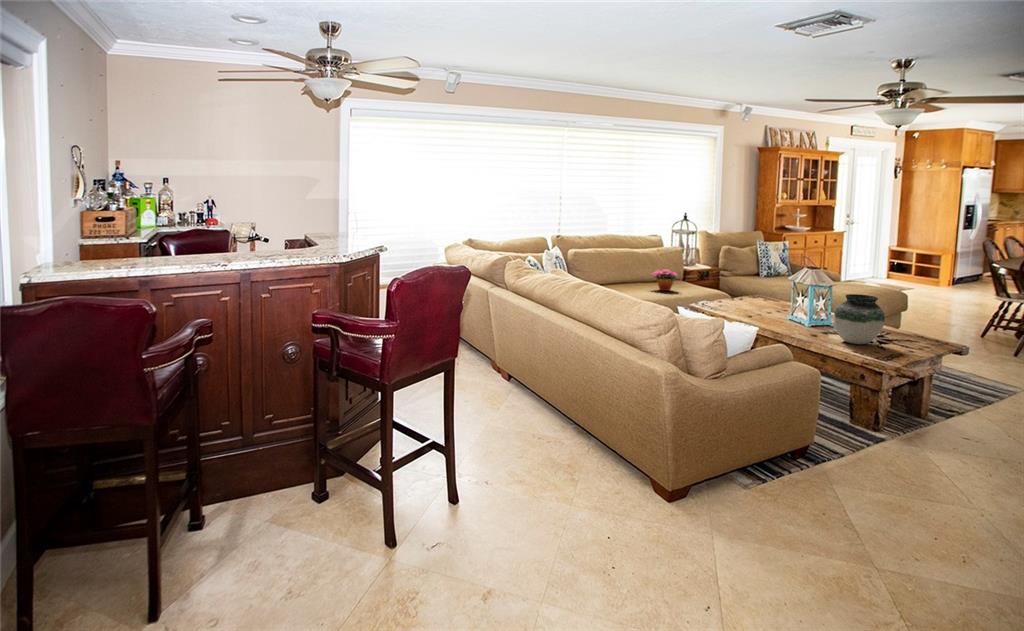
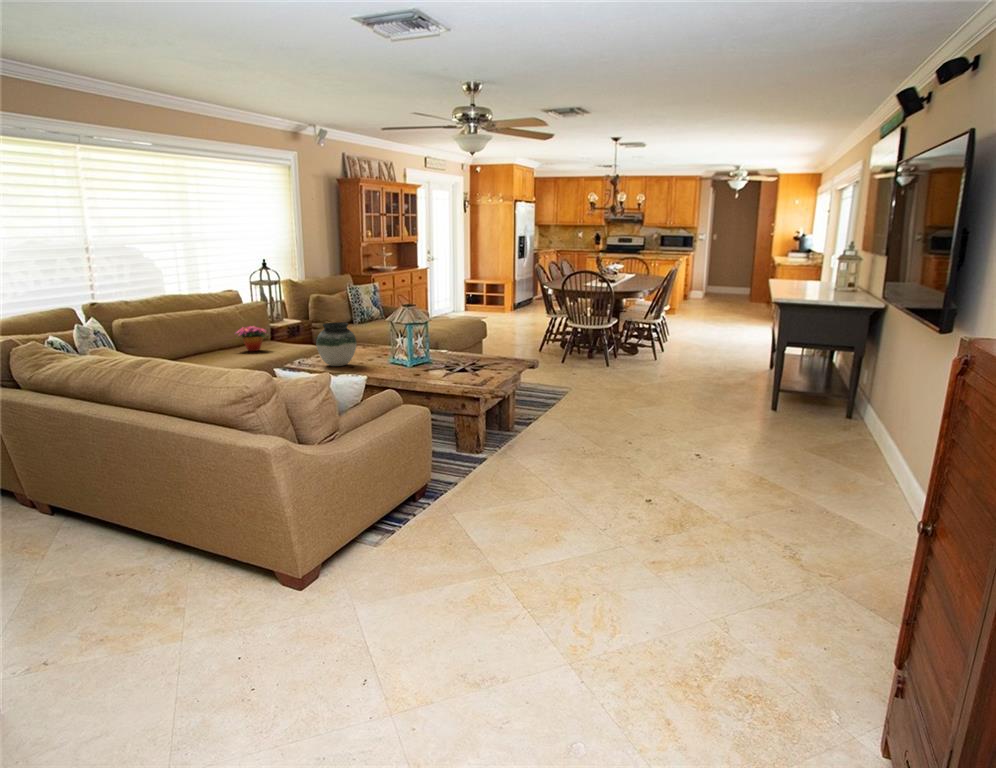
vase: present [834,294,885,344] -> present [316,322,357,366]

